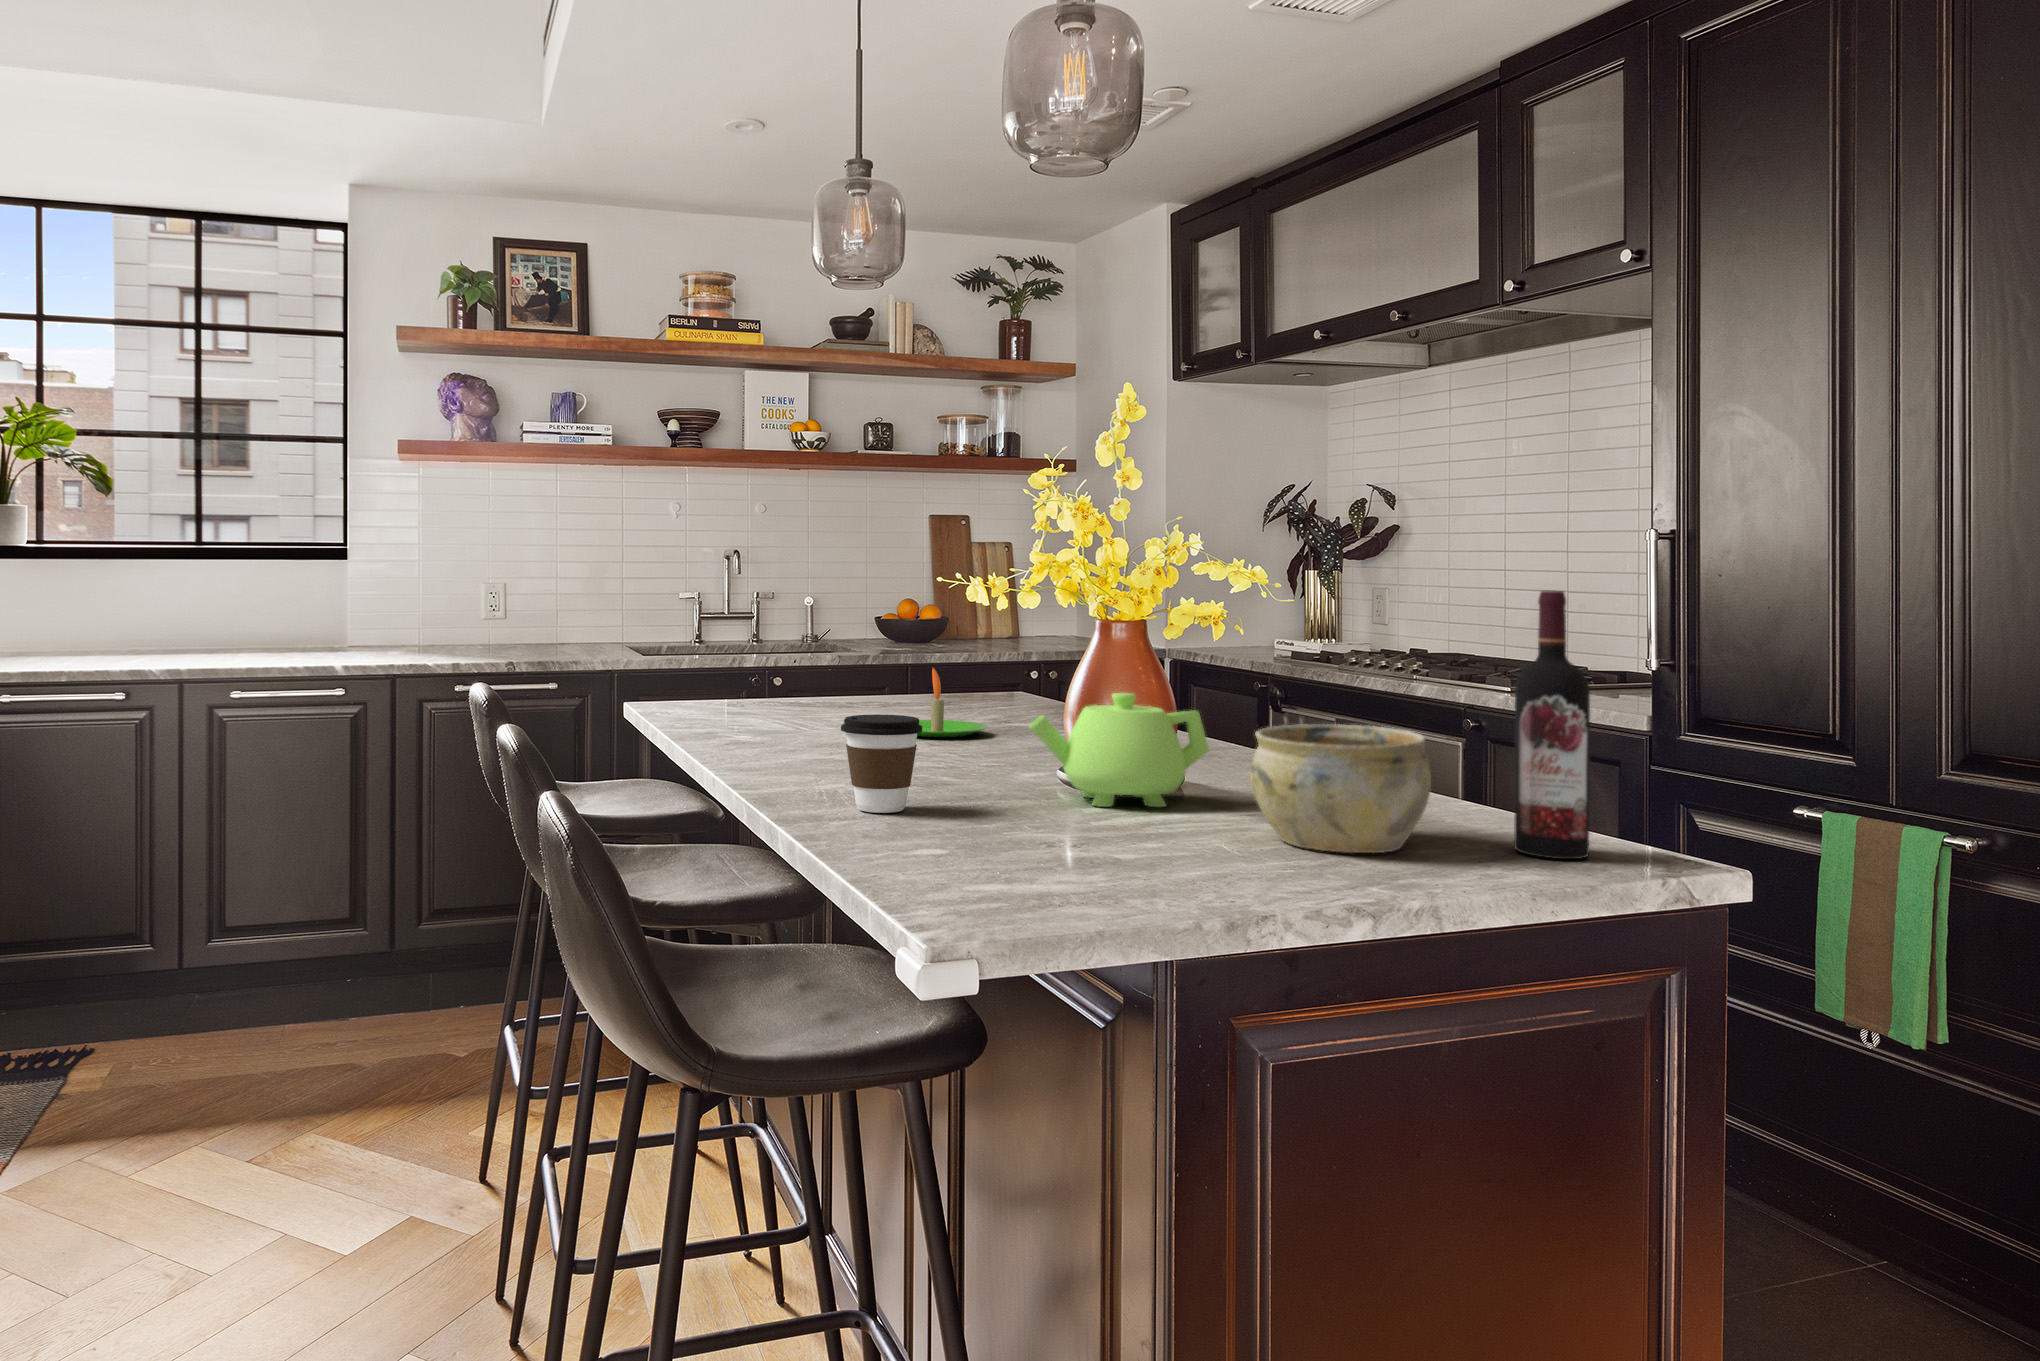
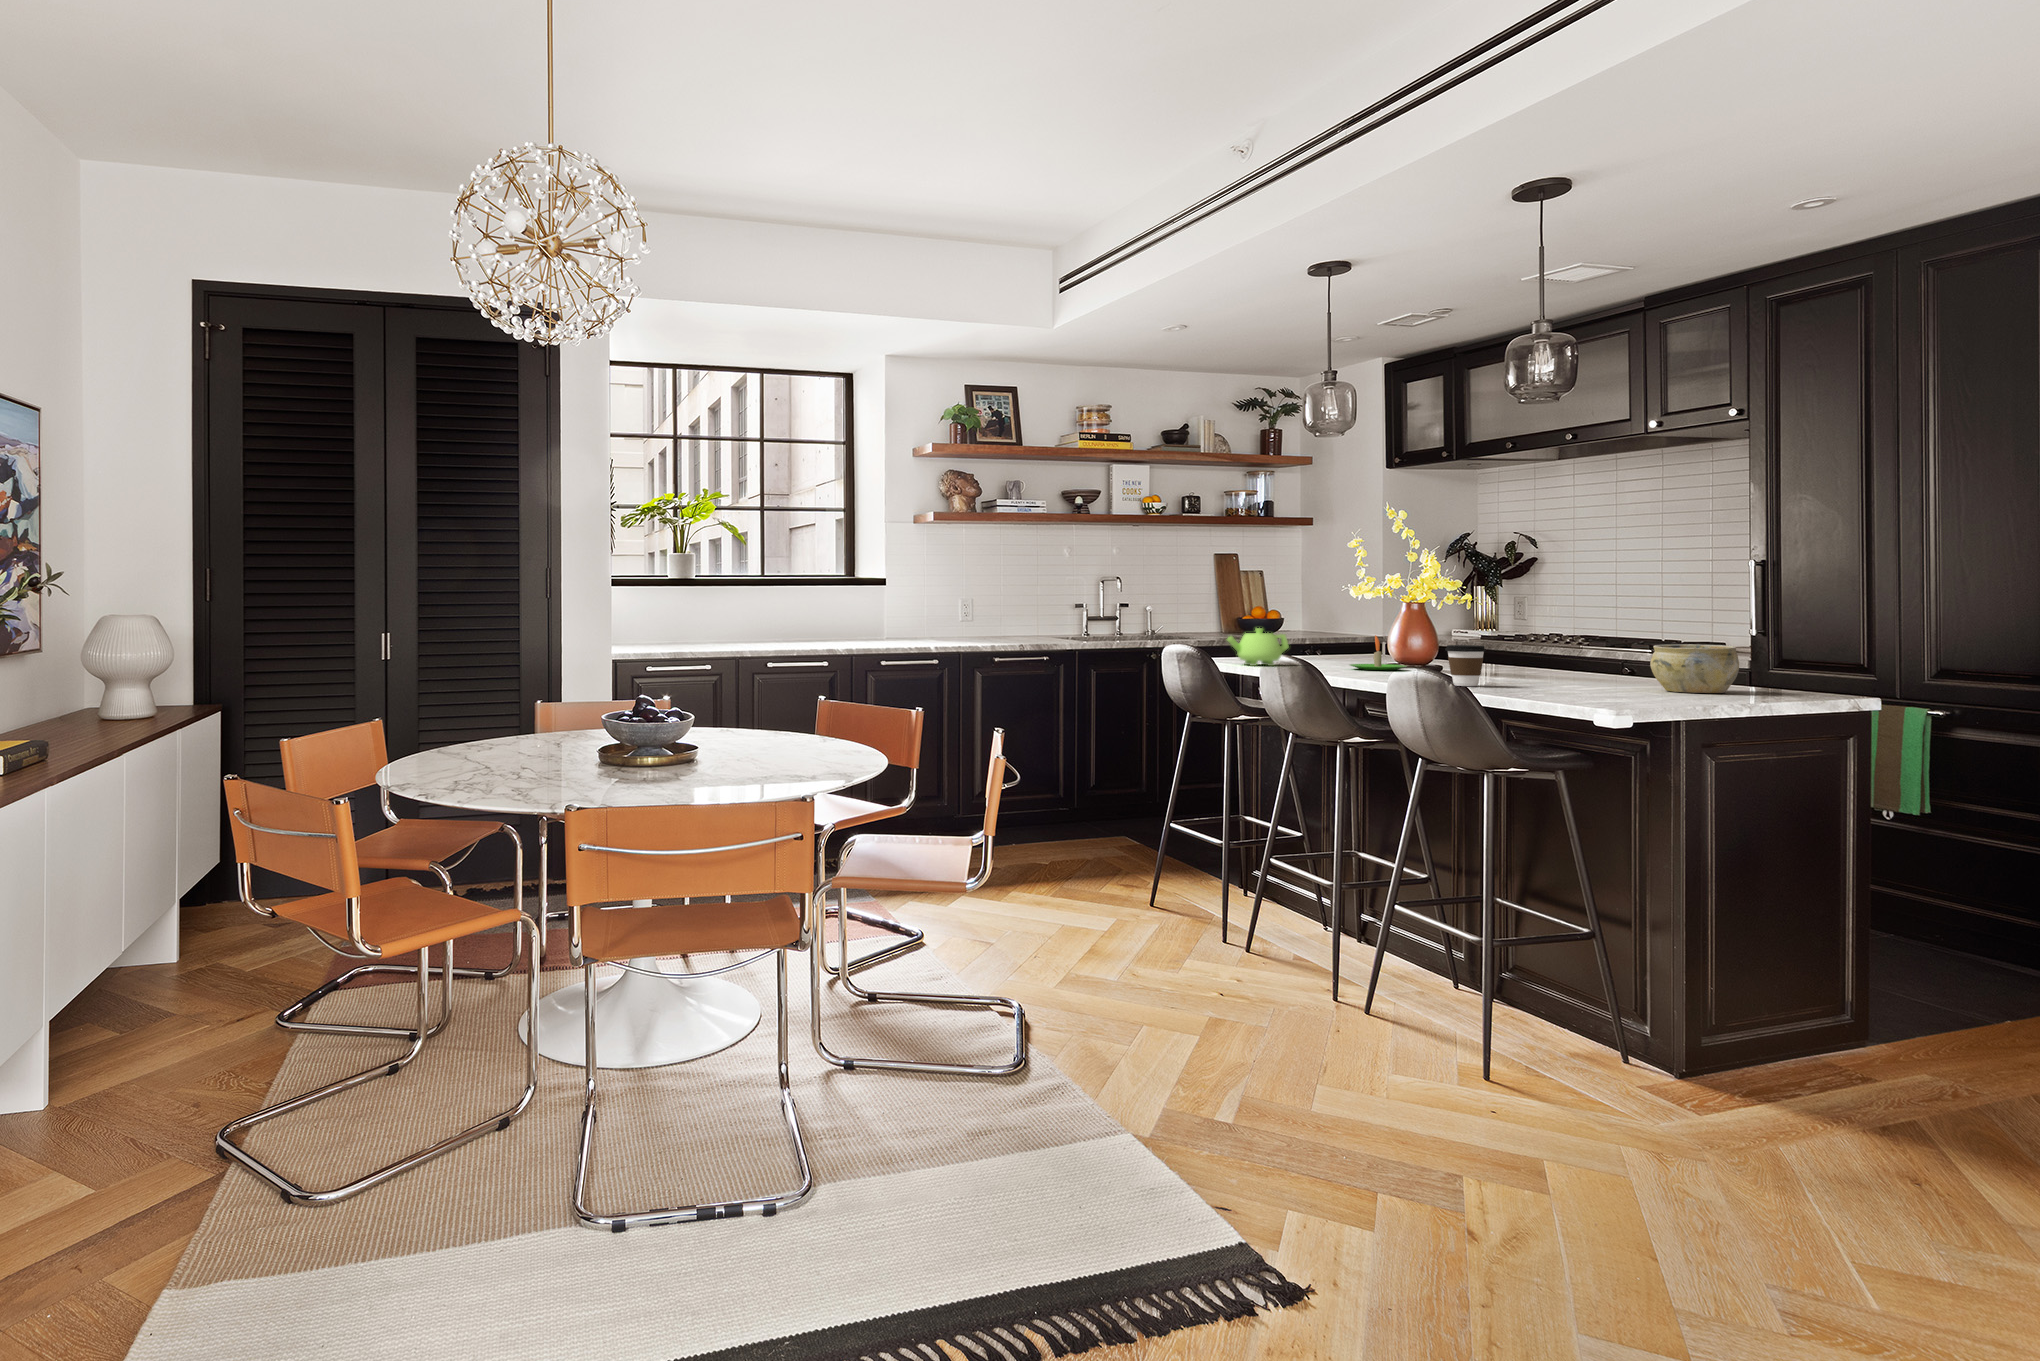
wine bottle: present [1514,591,1590,859] -> none [1772,585,1808,694]
teapot: present [1029,693,1209,807] -> present [1227,628,1289,666]

